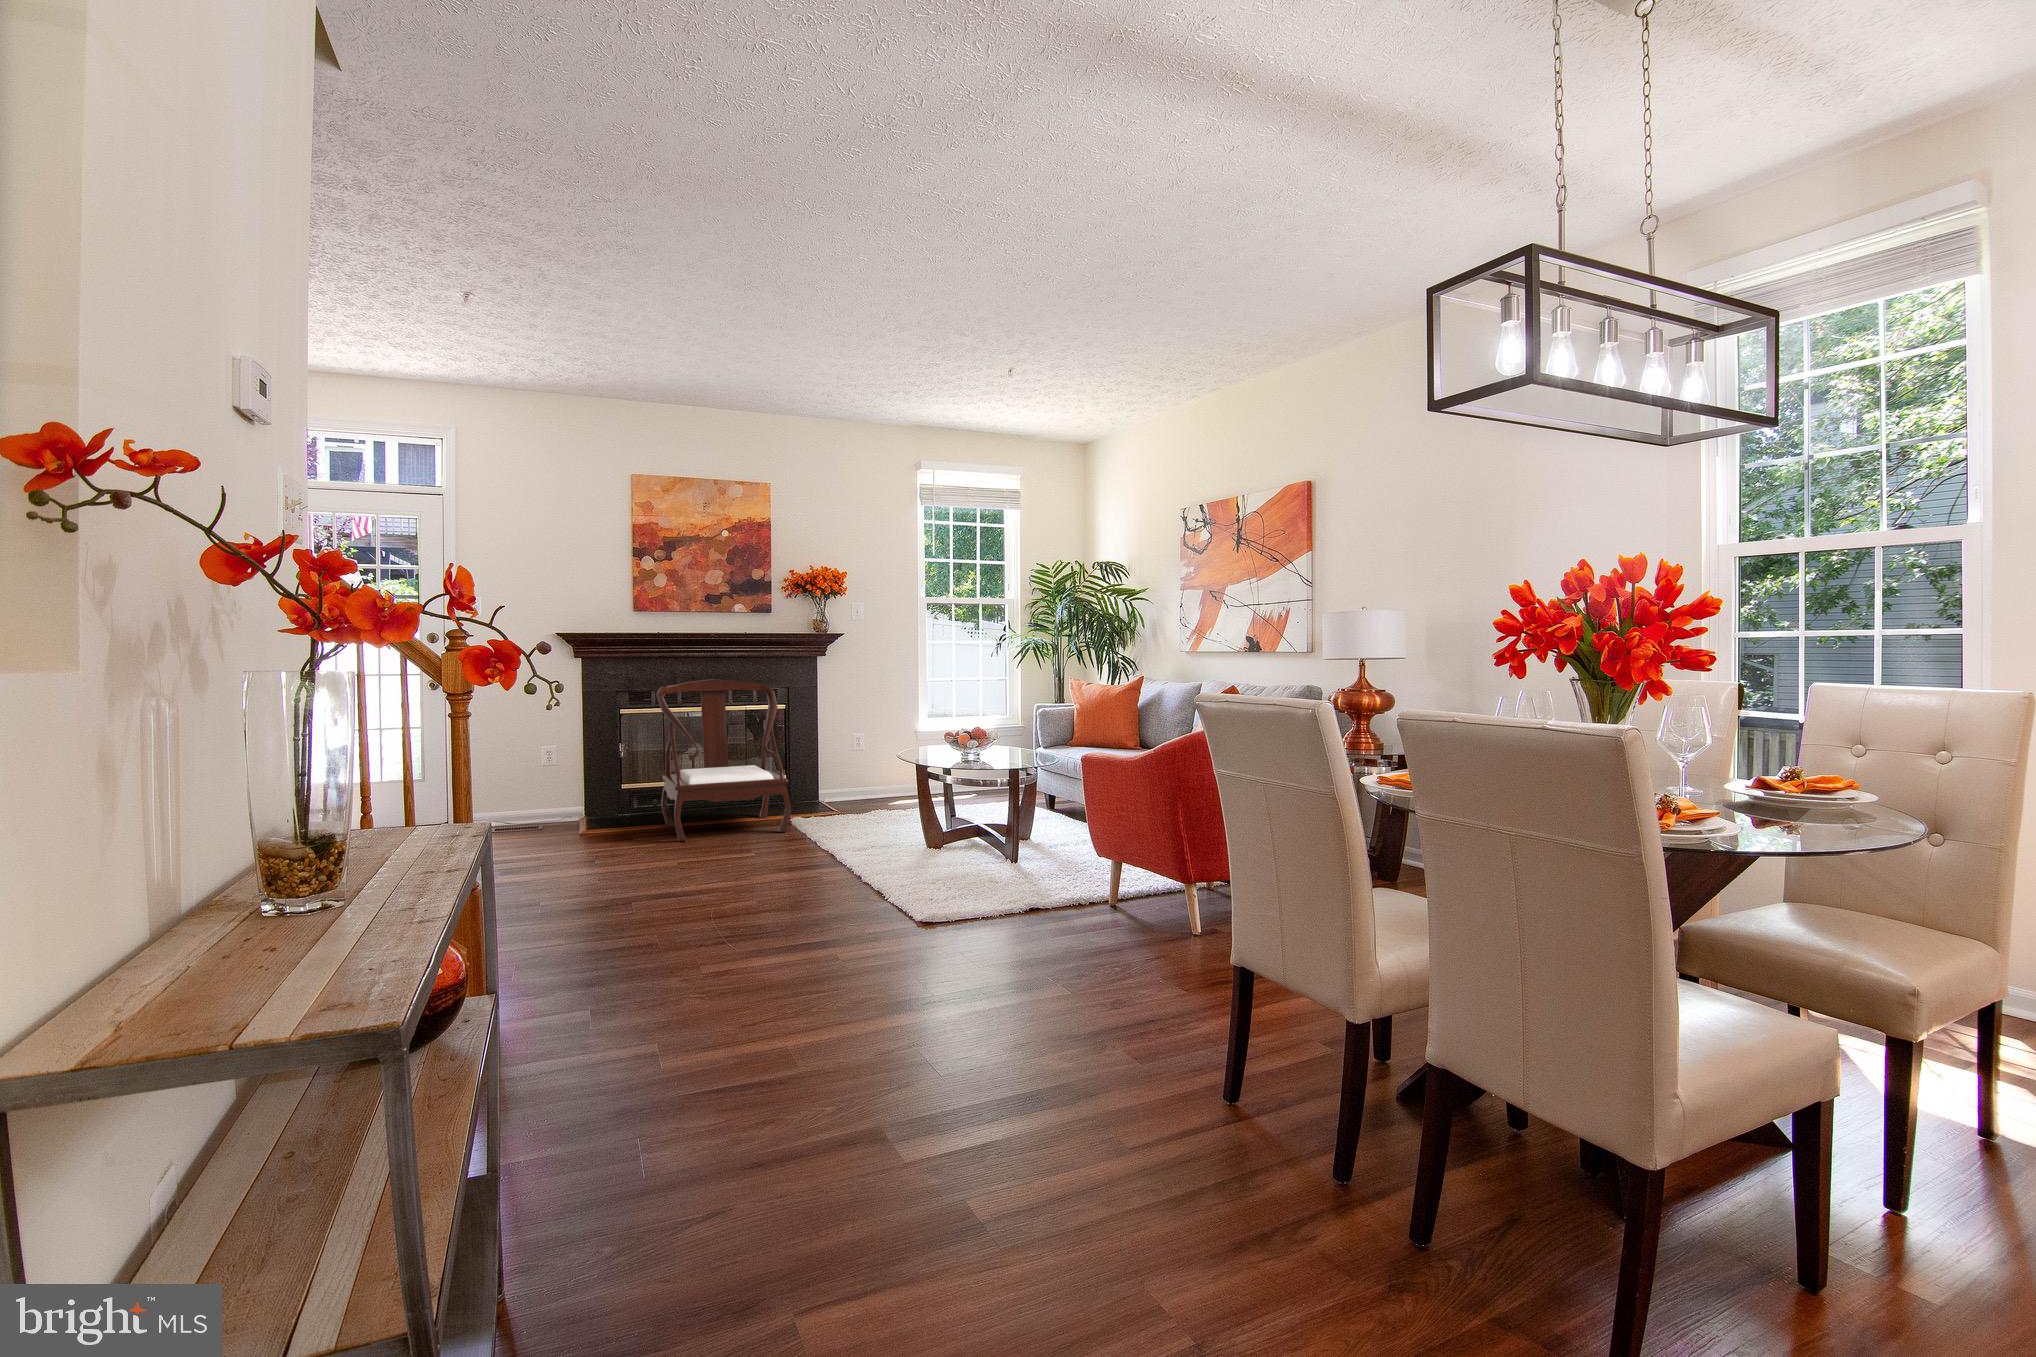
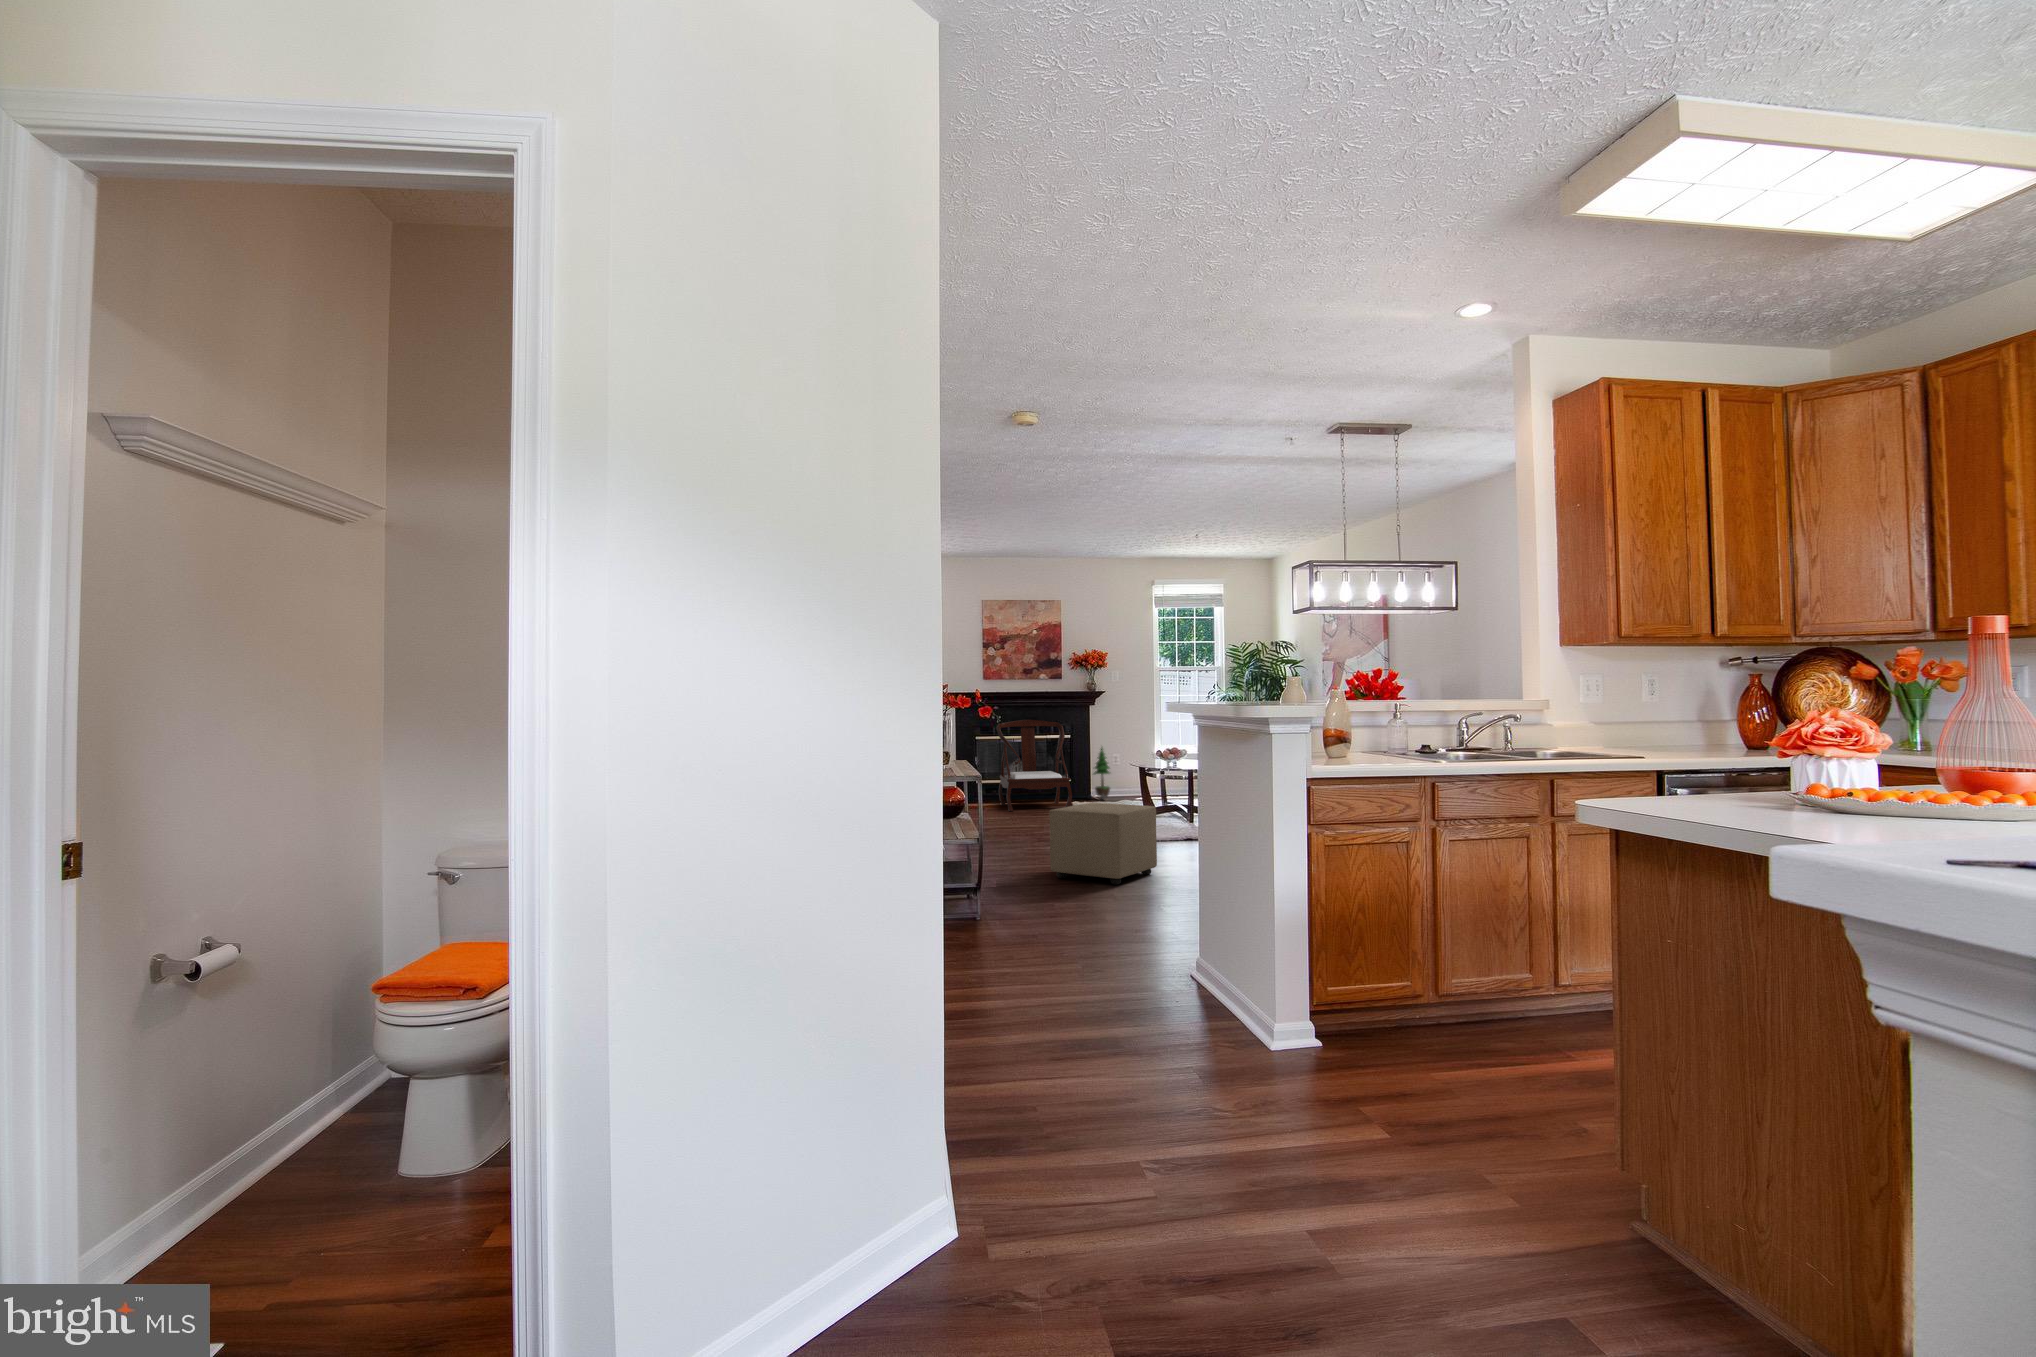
potted tree: none [822,720,853,807] -> present [1094,748,1110,799]
ottoman: none [760,881,1005,1103] -> present [1049,803,1157,885]

